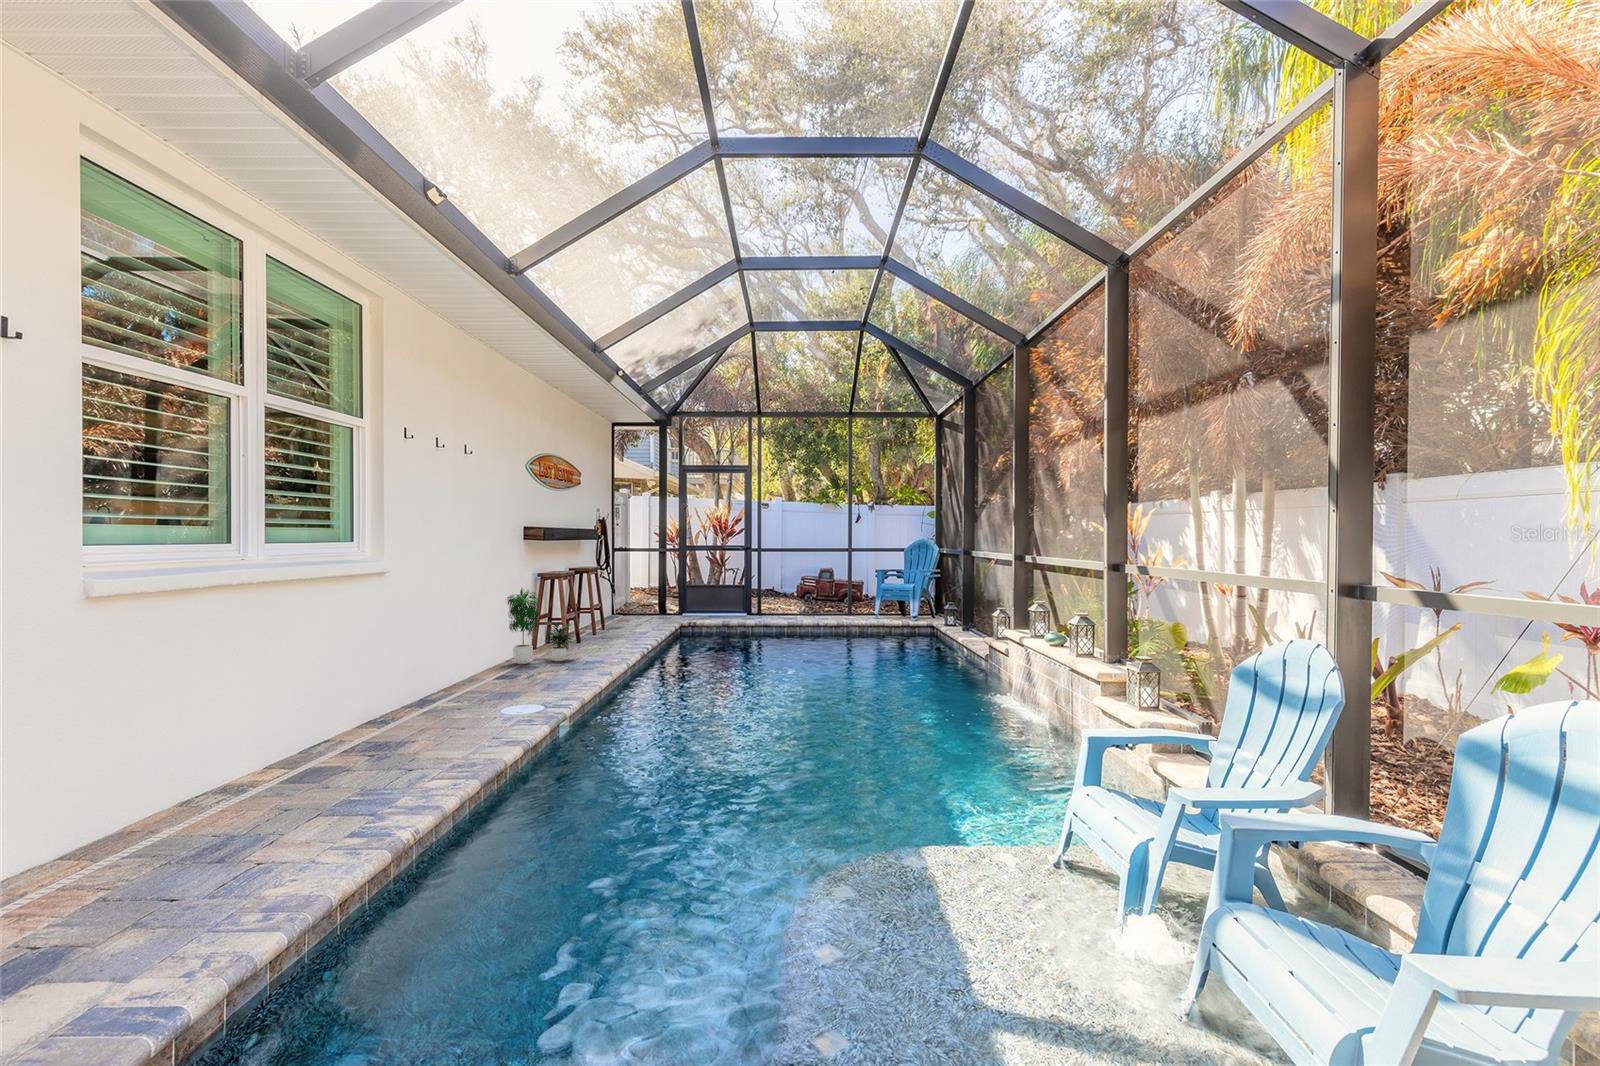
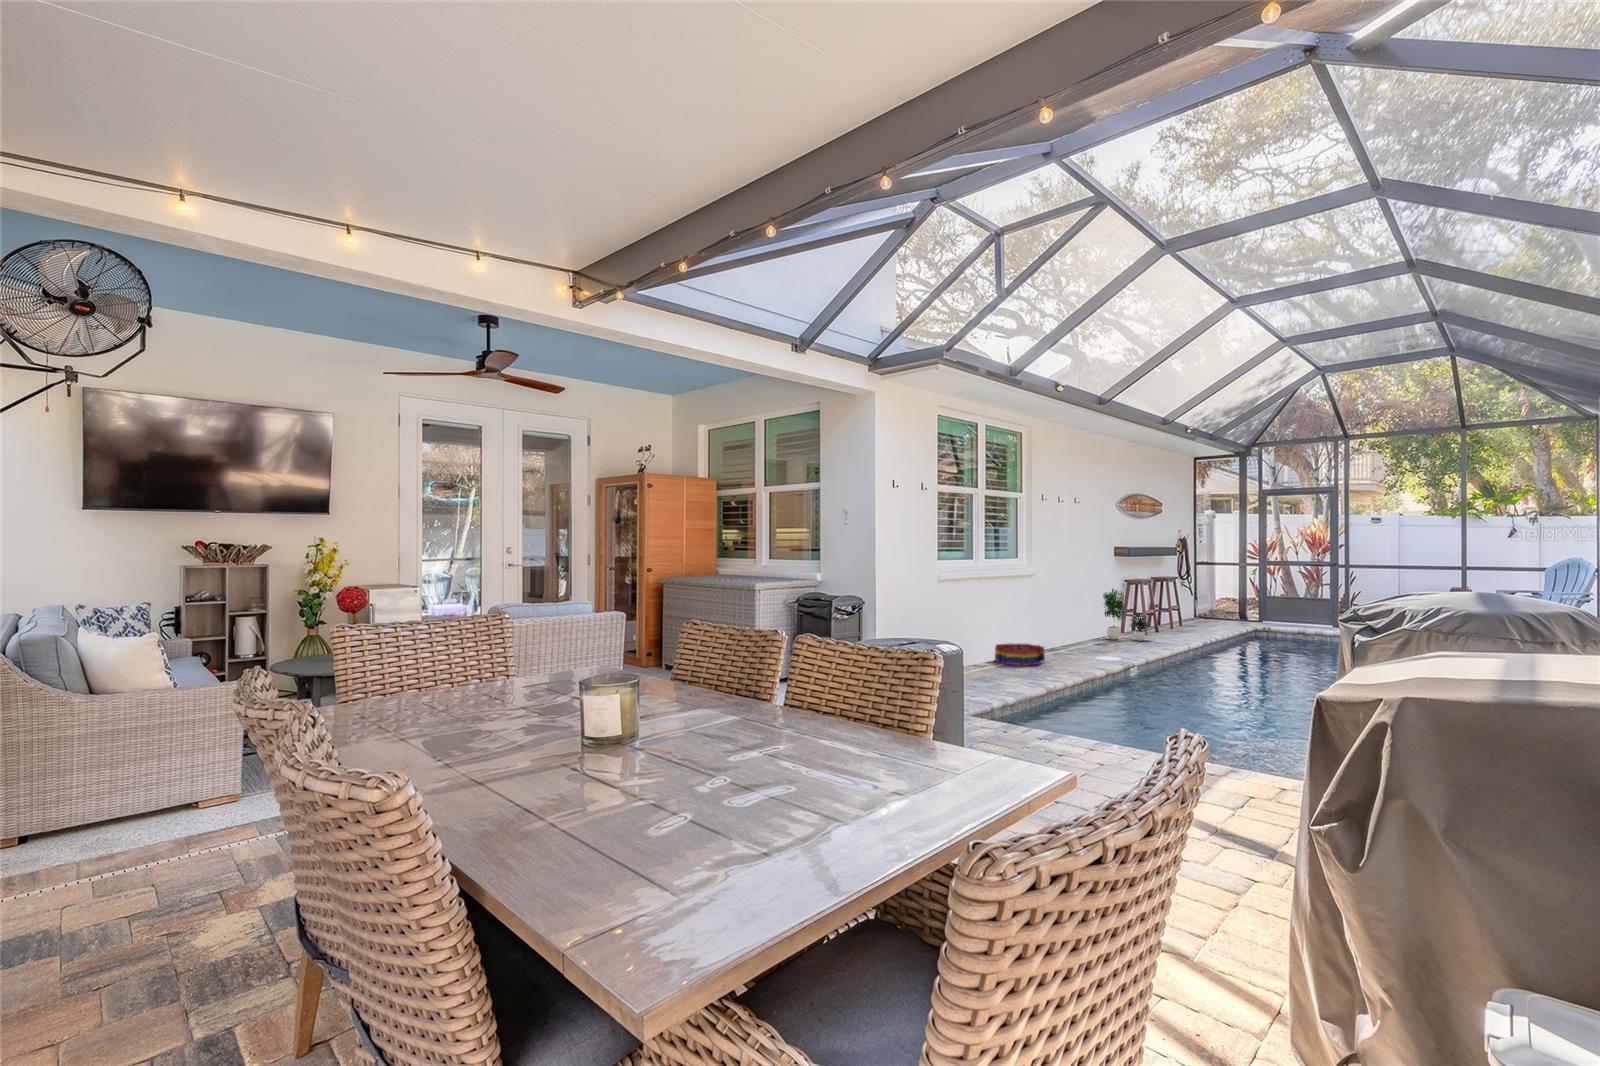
storage bin: none [289,711,402,769] -> present [995,643,1045,666]

